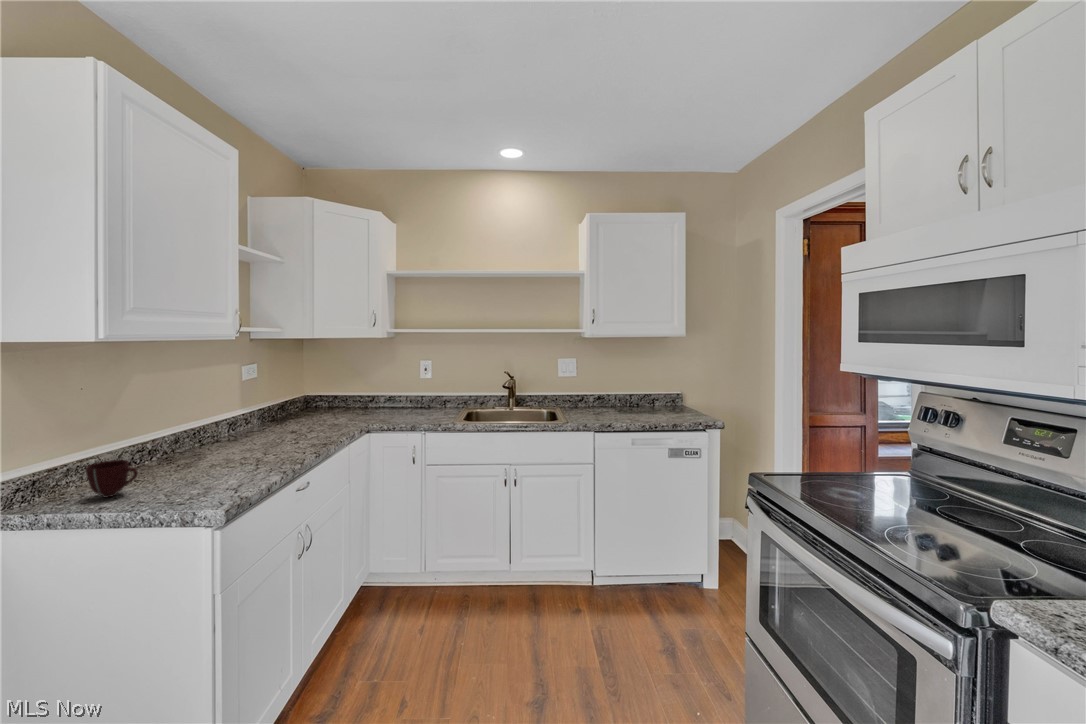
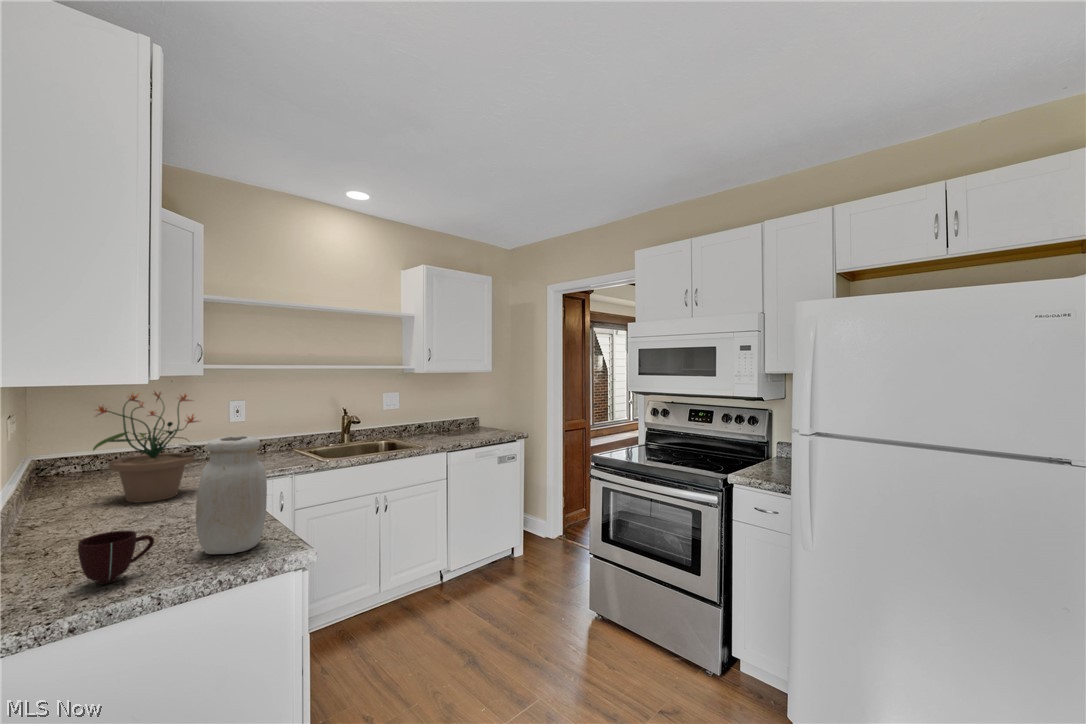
potted plant: none [258,351,332,437] -> present [93,392,202,503]
jar: none [169,398,228,497] -> present [196,436,267,554]

